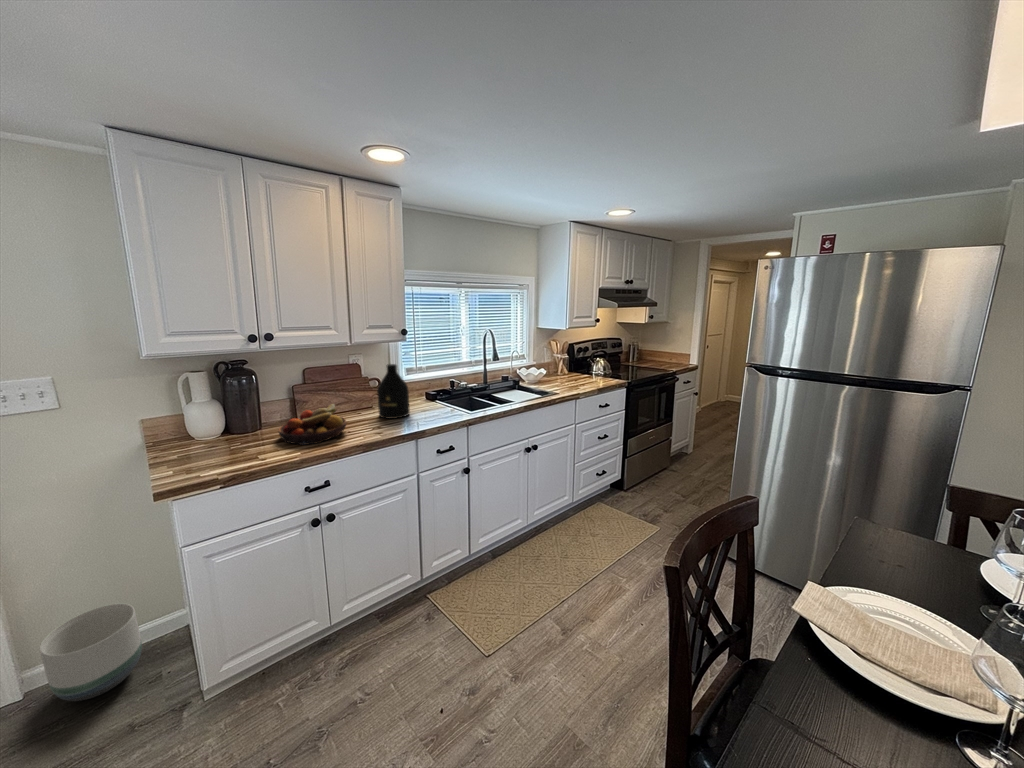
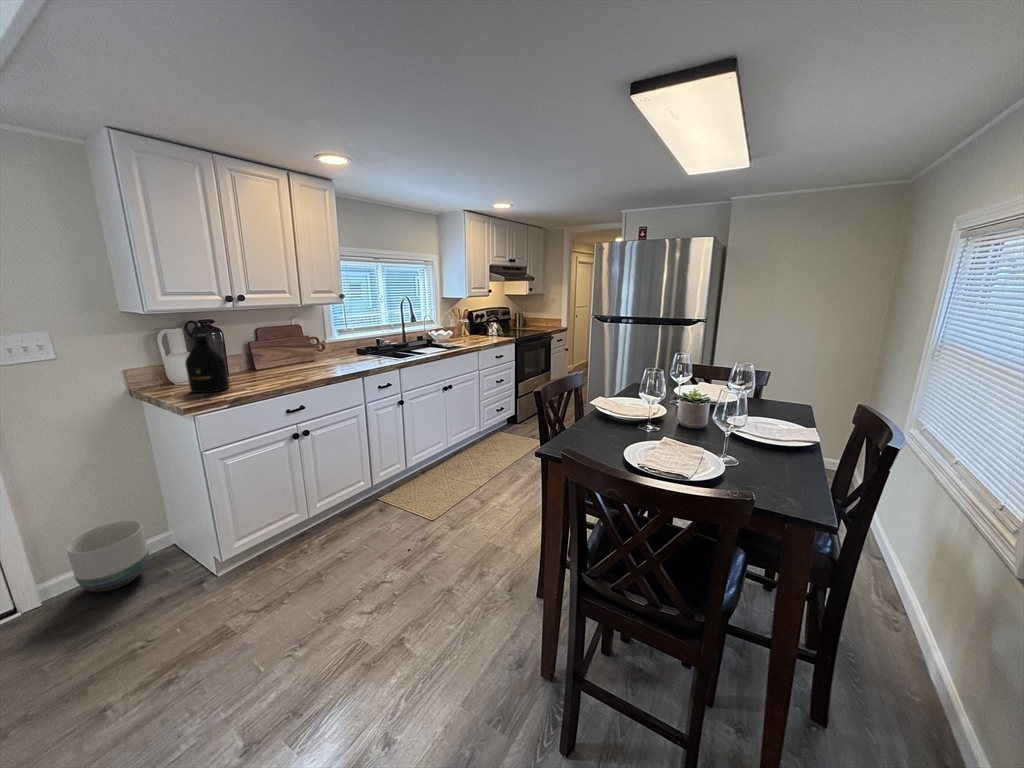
bottle: present [377,364,410,419] -> present [185,335,229,393]
fruit bowl: present [278,404,346,445] -> none [253,354,307,381]

